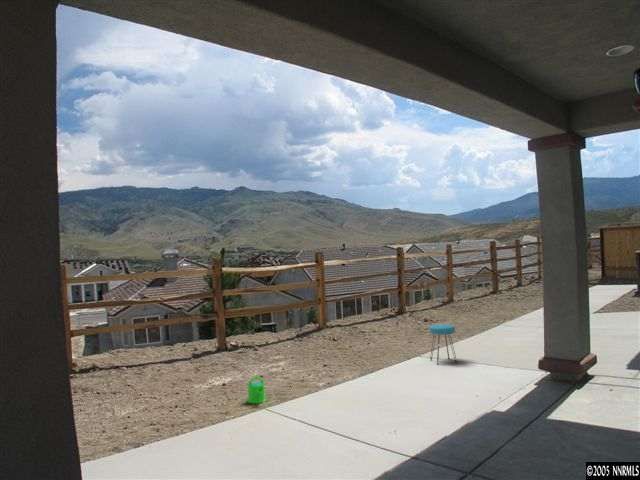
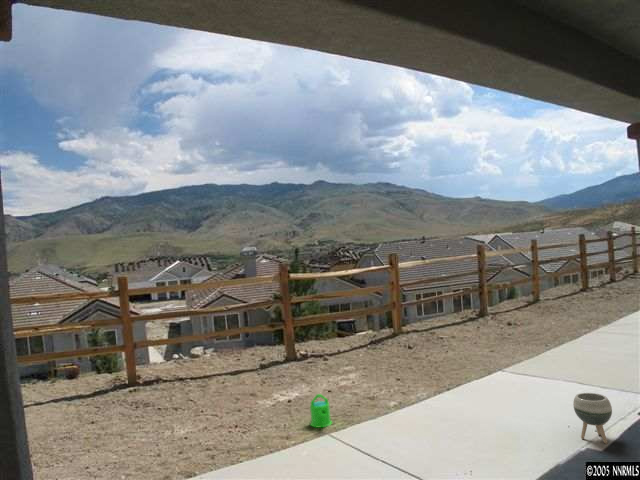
stool: present [430,324,457,364] -> none [525,329,563,377]
planter: none [454,371,480,408] -> present [573,393,612,444]

